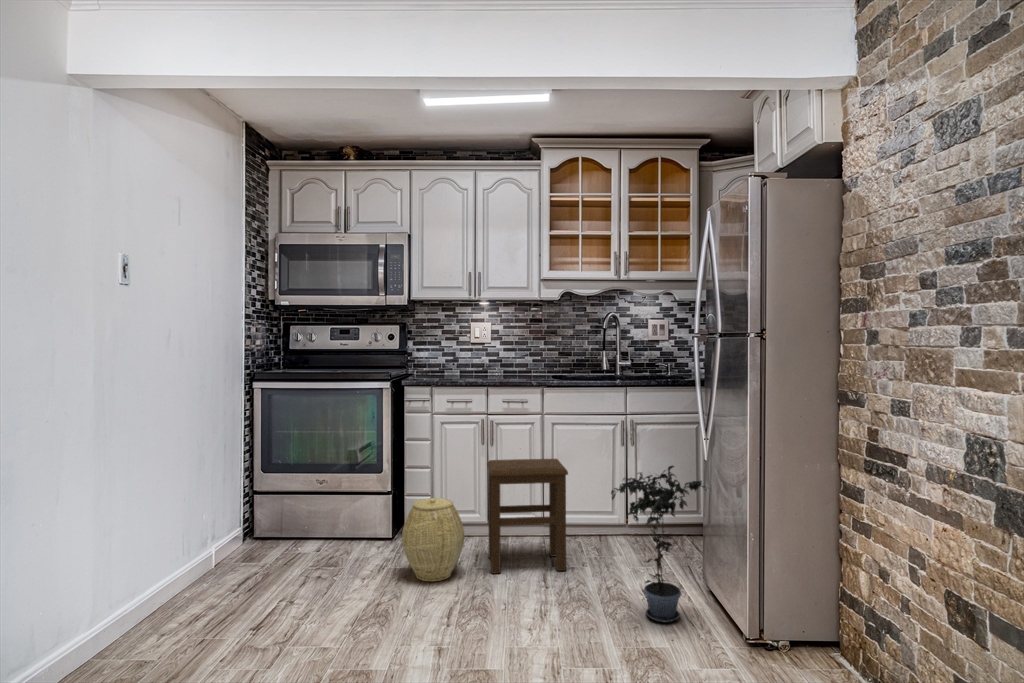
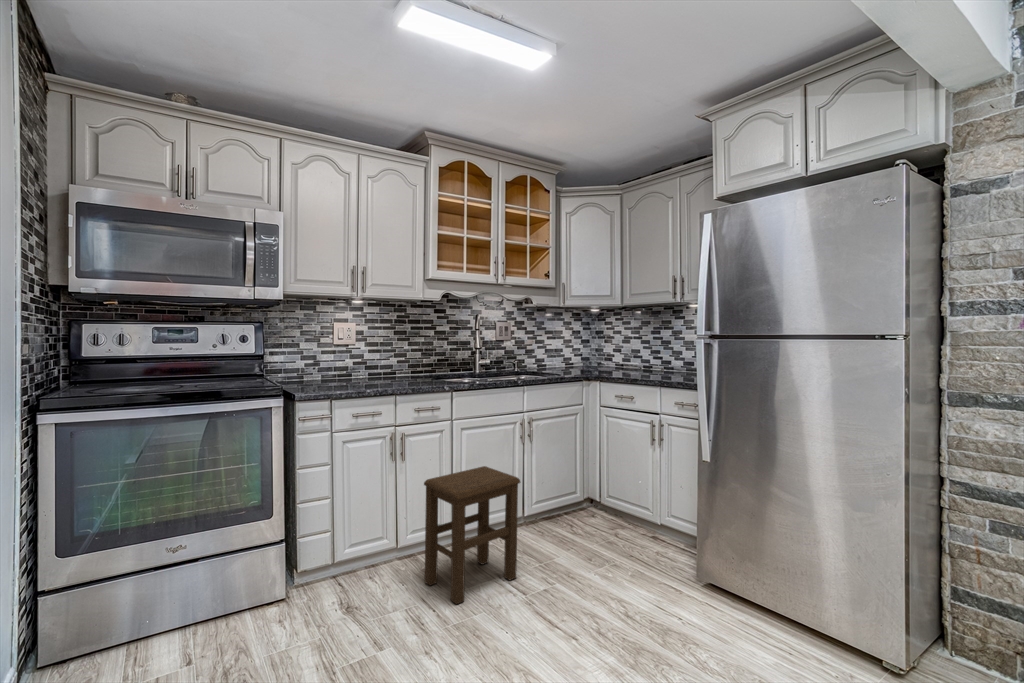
potted plant: present [611,466,705,622] -> none [620,467,684,609]
woven basket: present [402,498,464,581] -> none [362,535,436,641]

